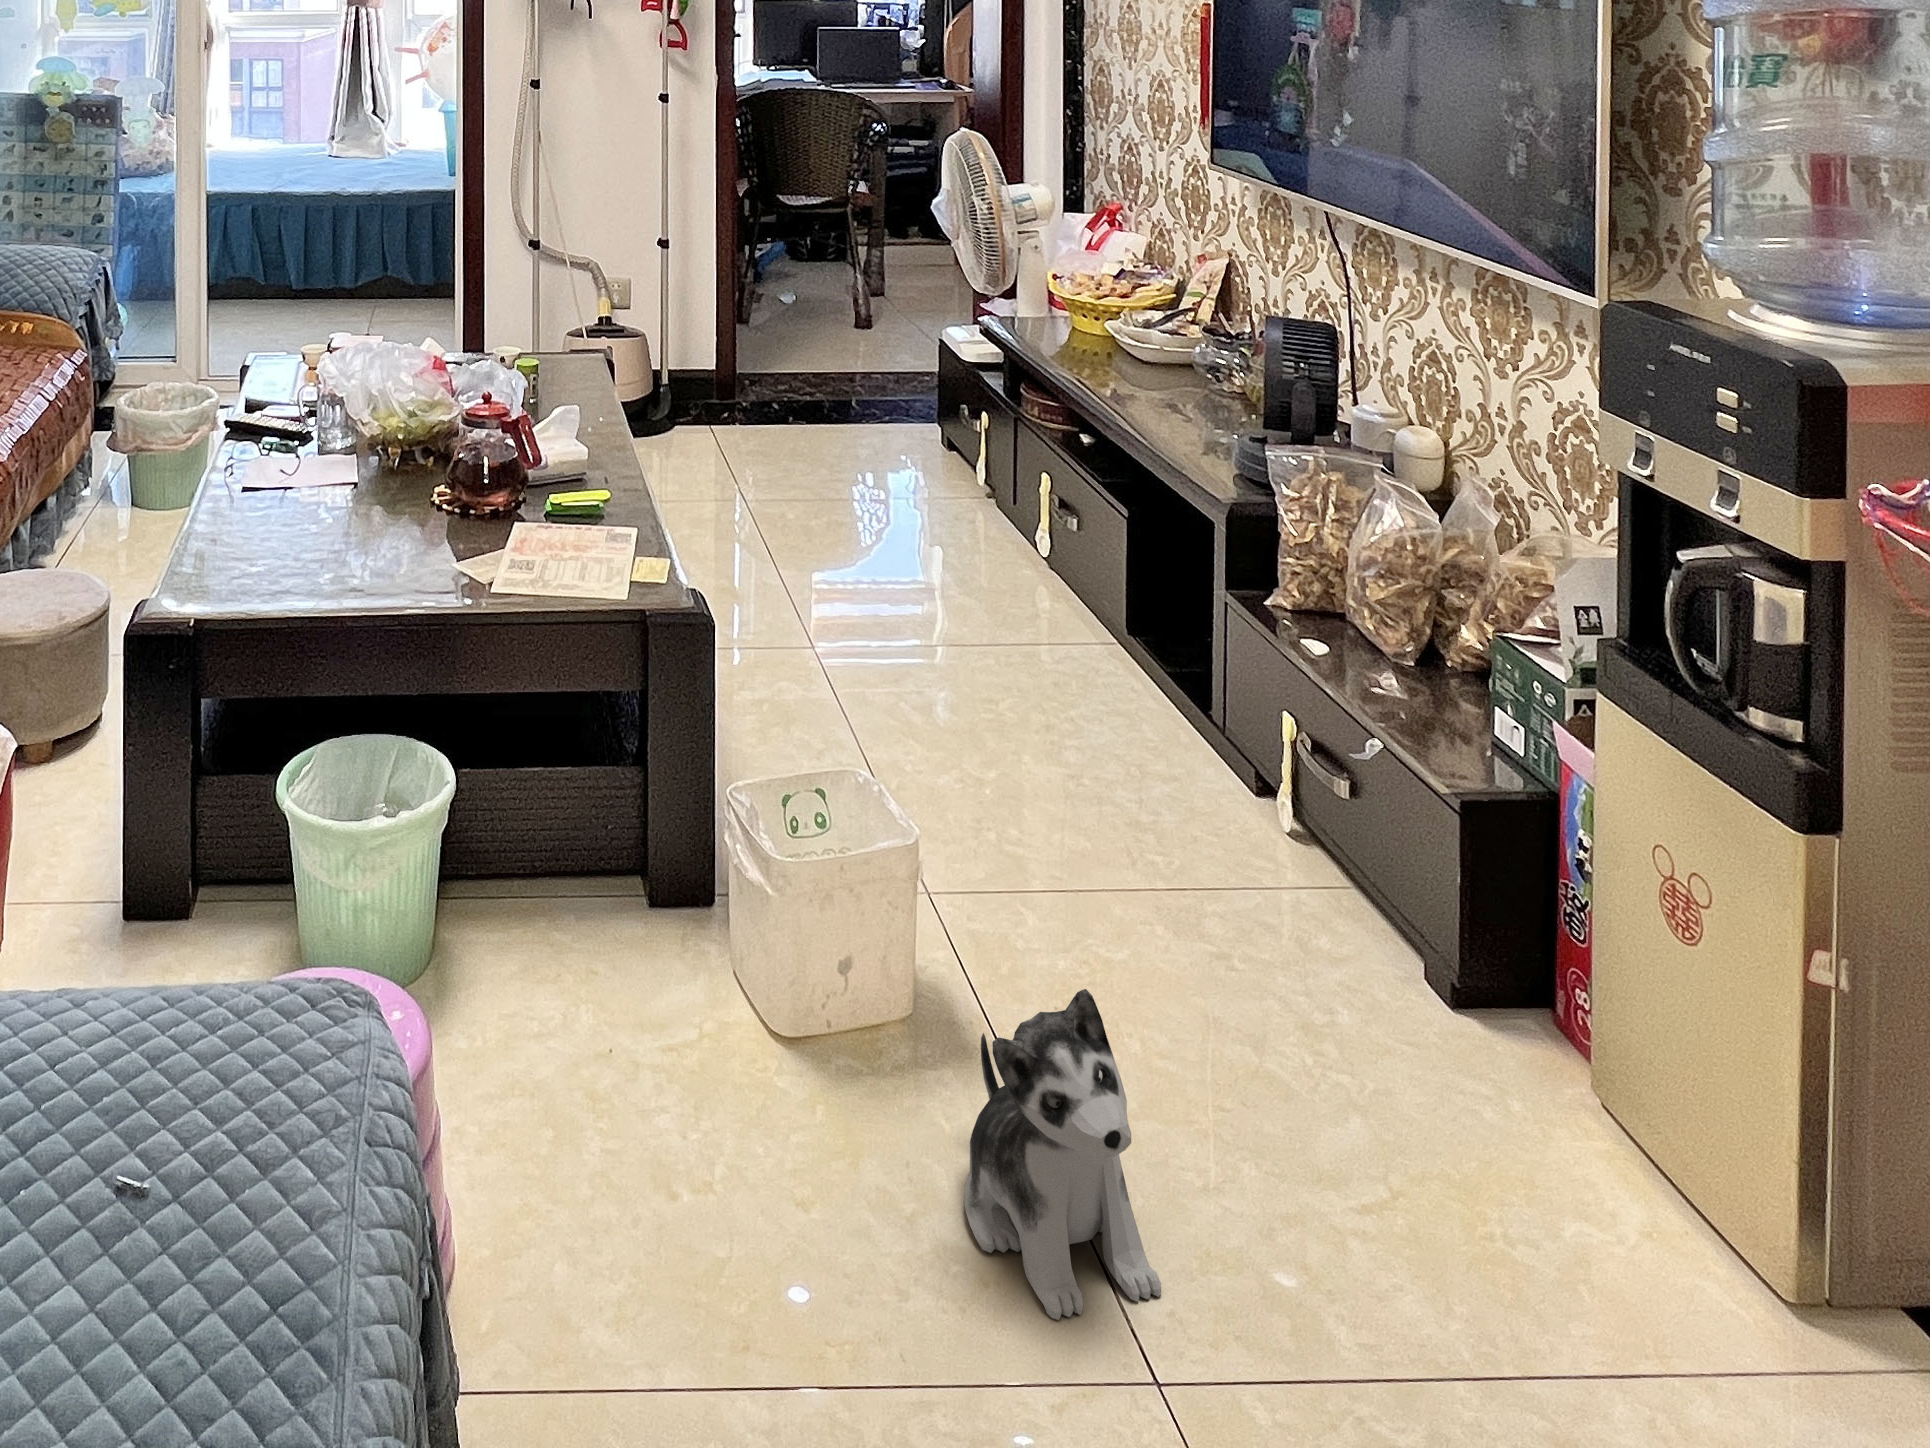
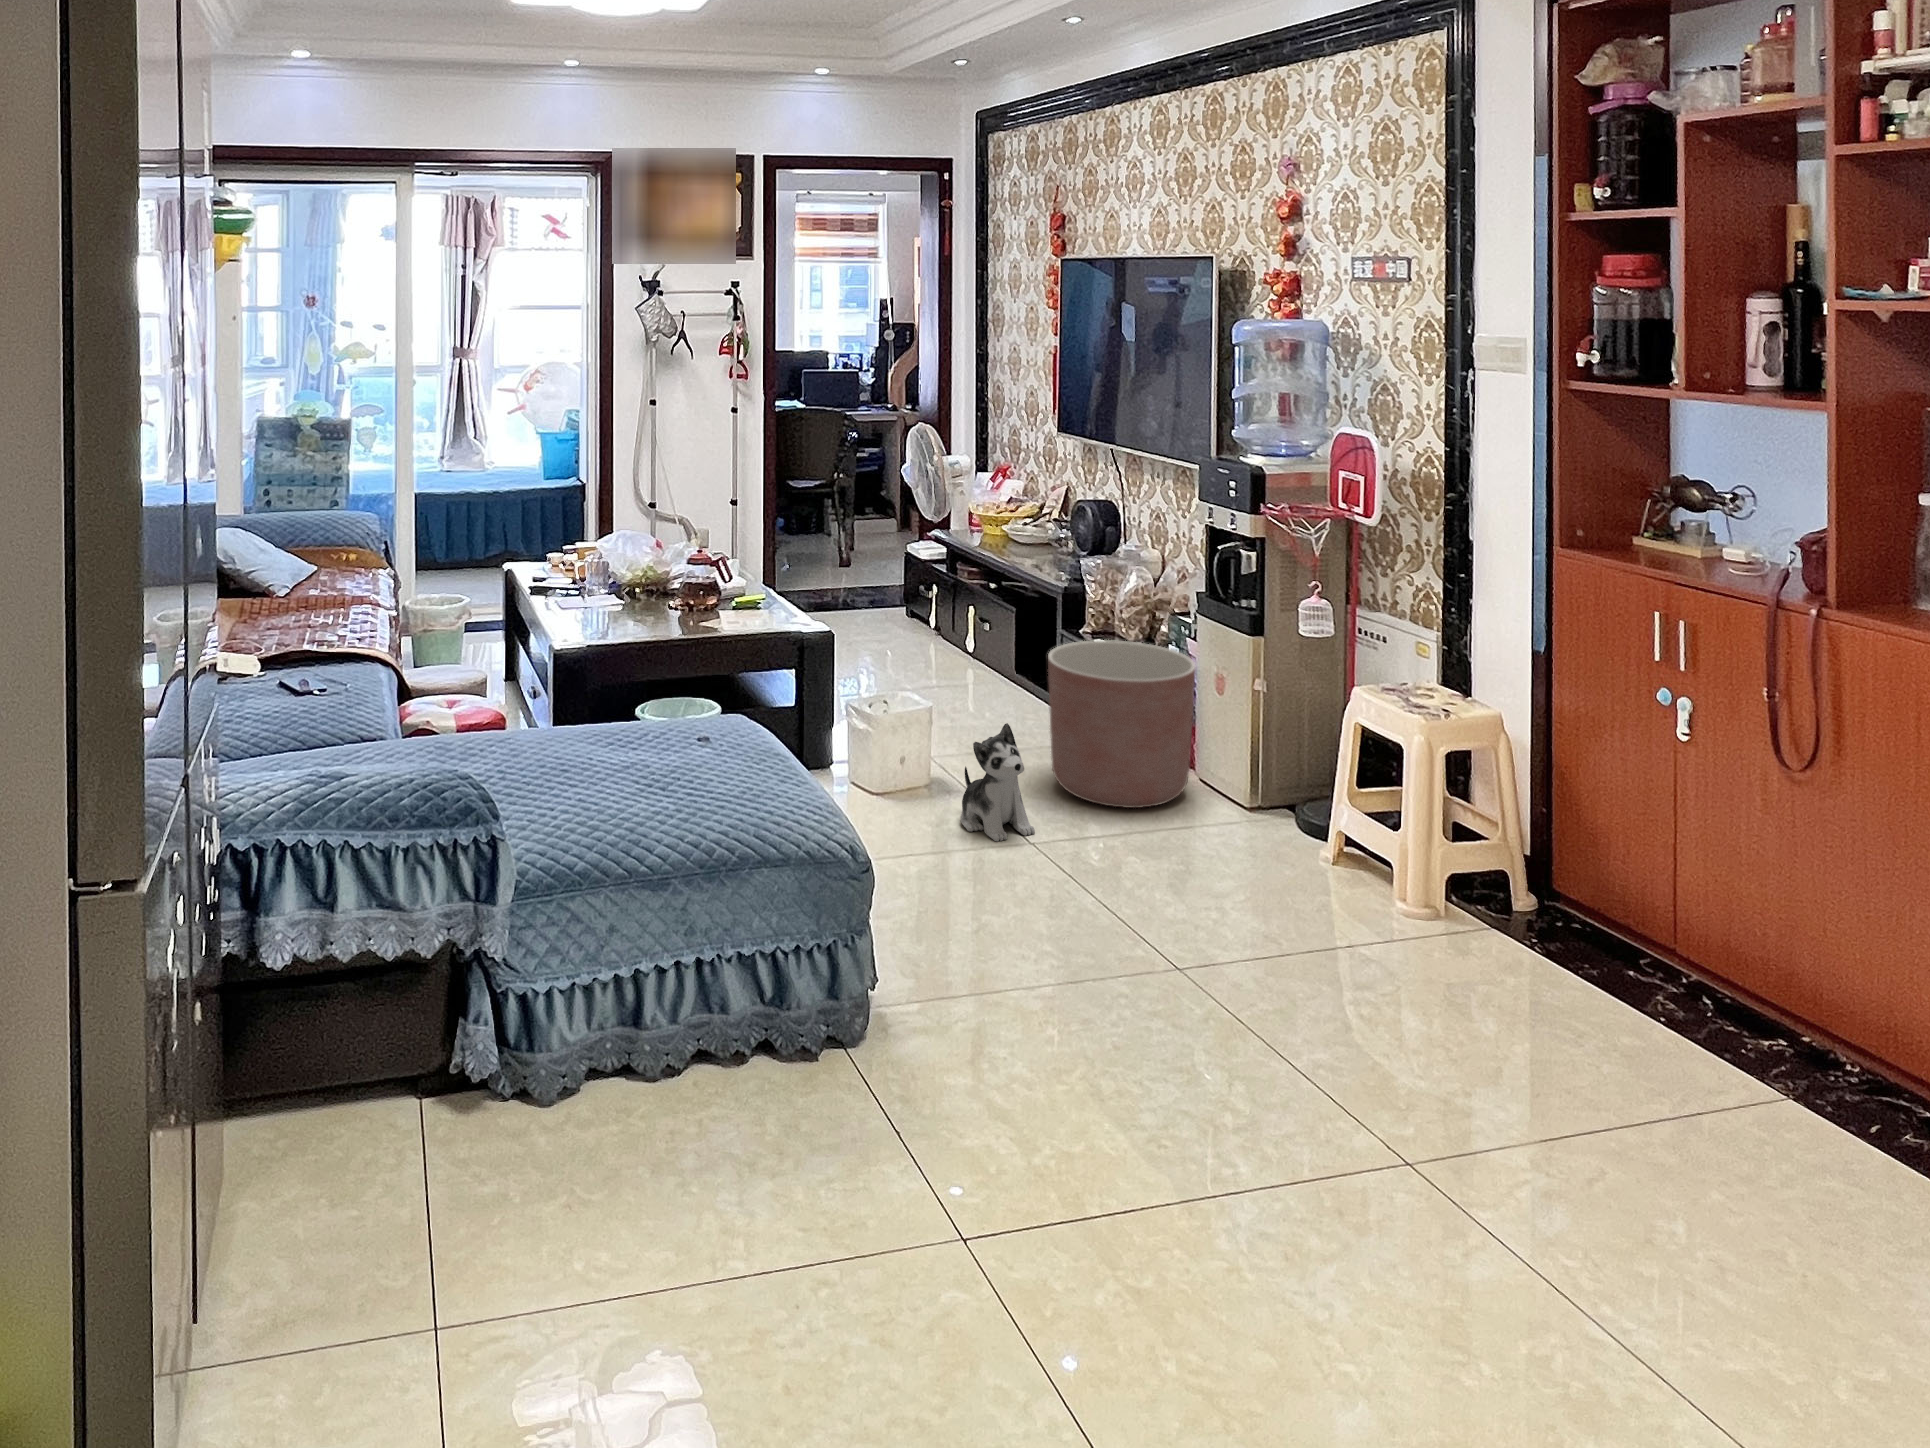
planter: none [1196,702,1605,1209] -> present [1048,640,1196,808]

